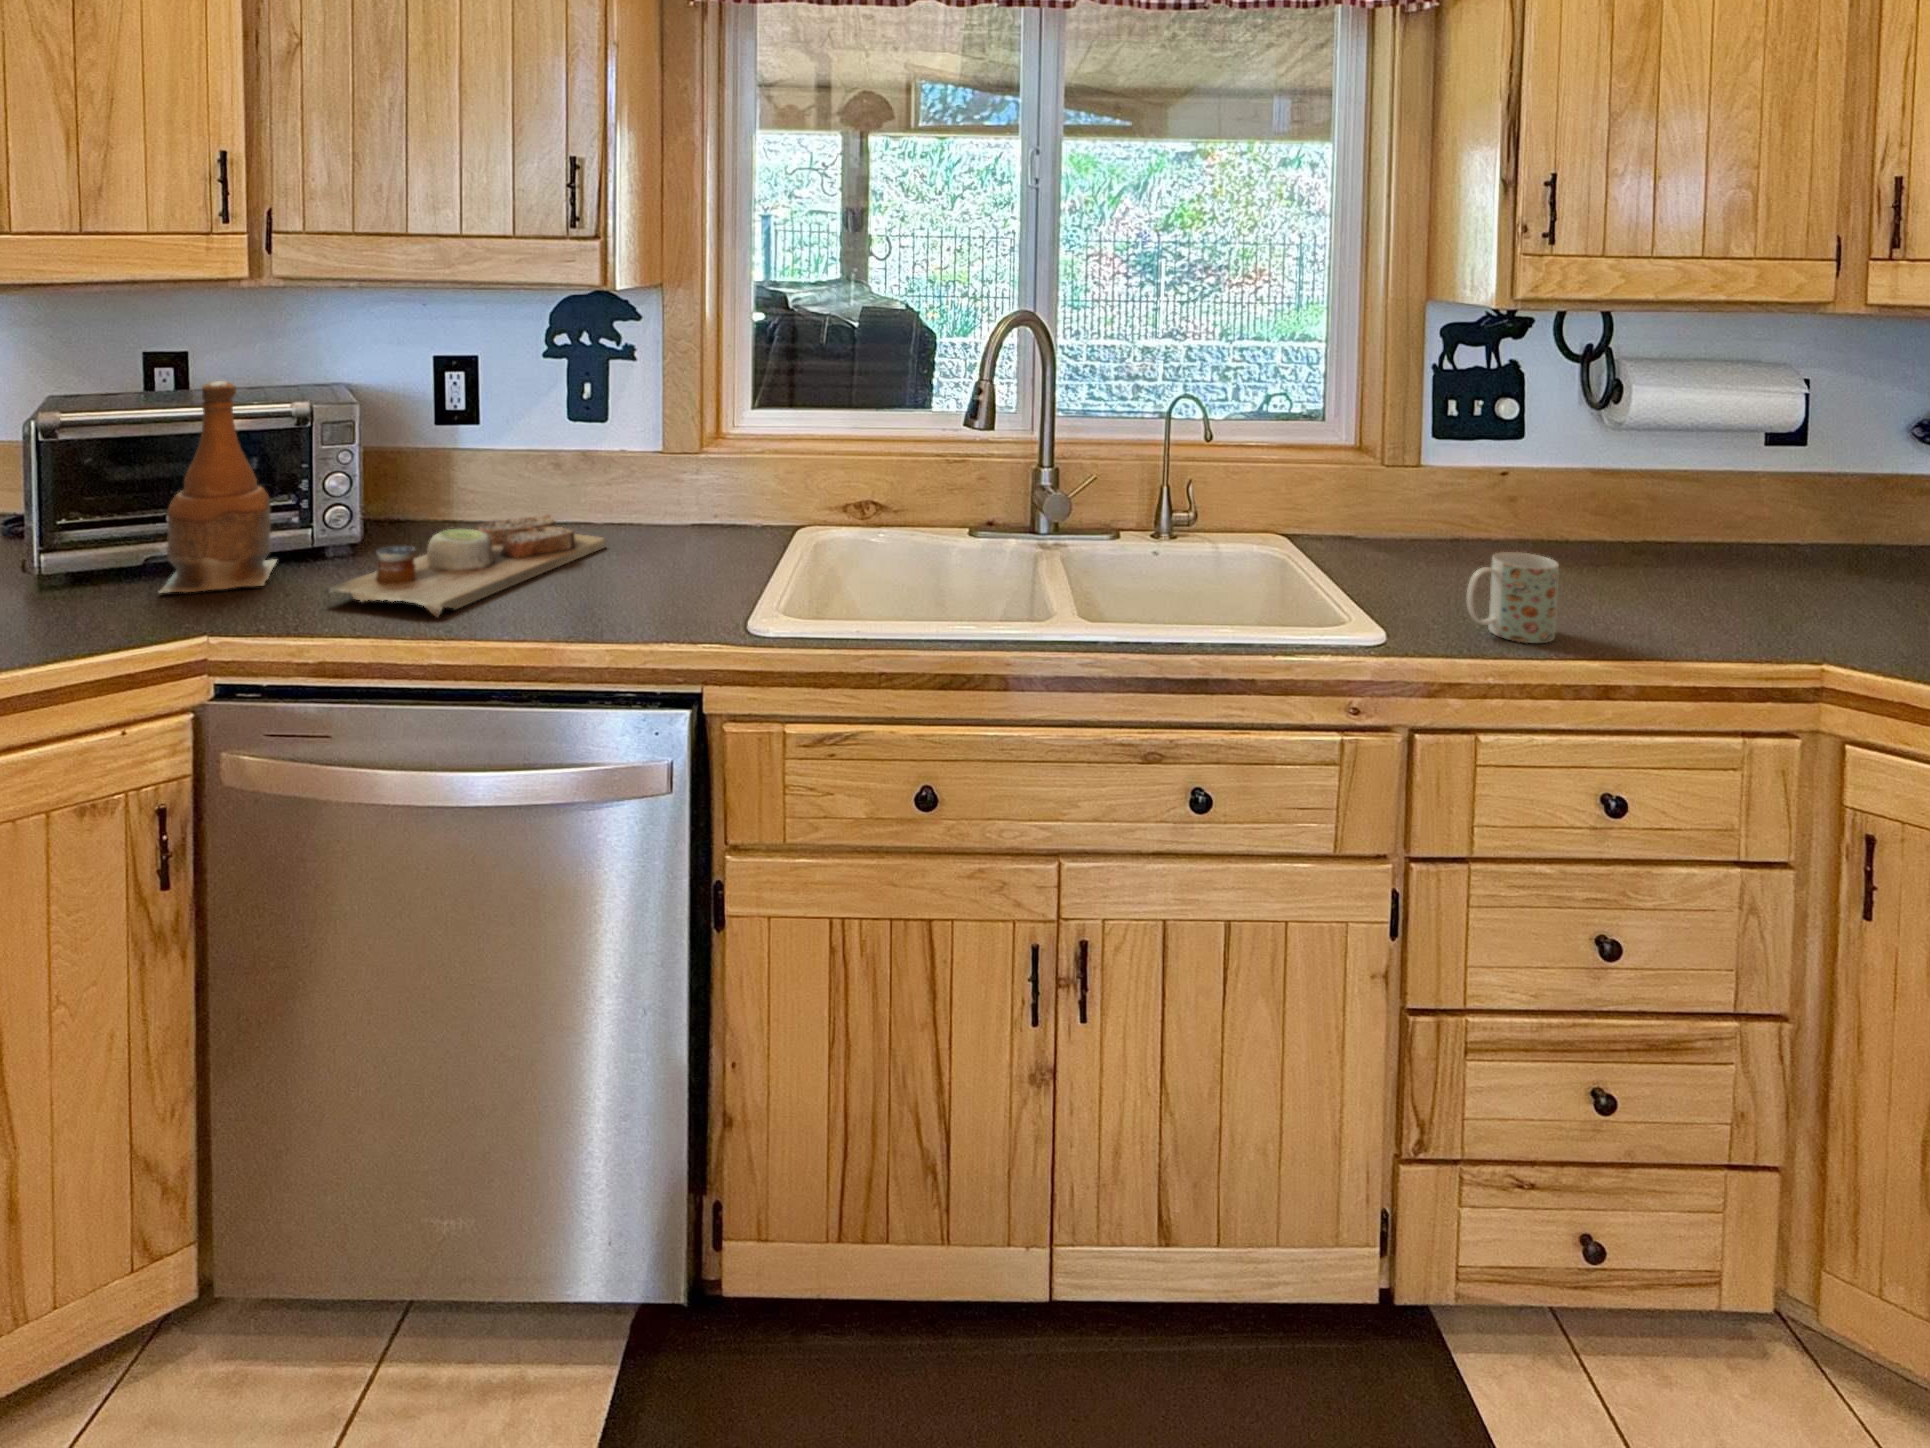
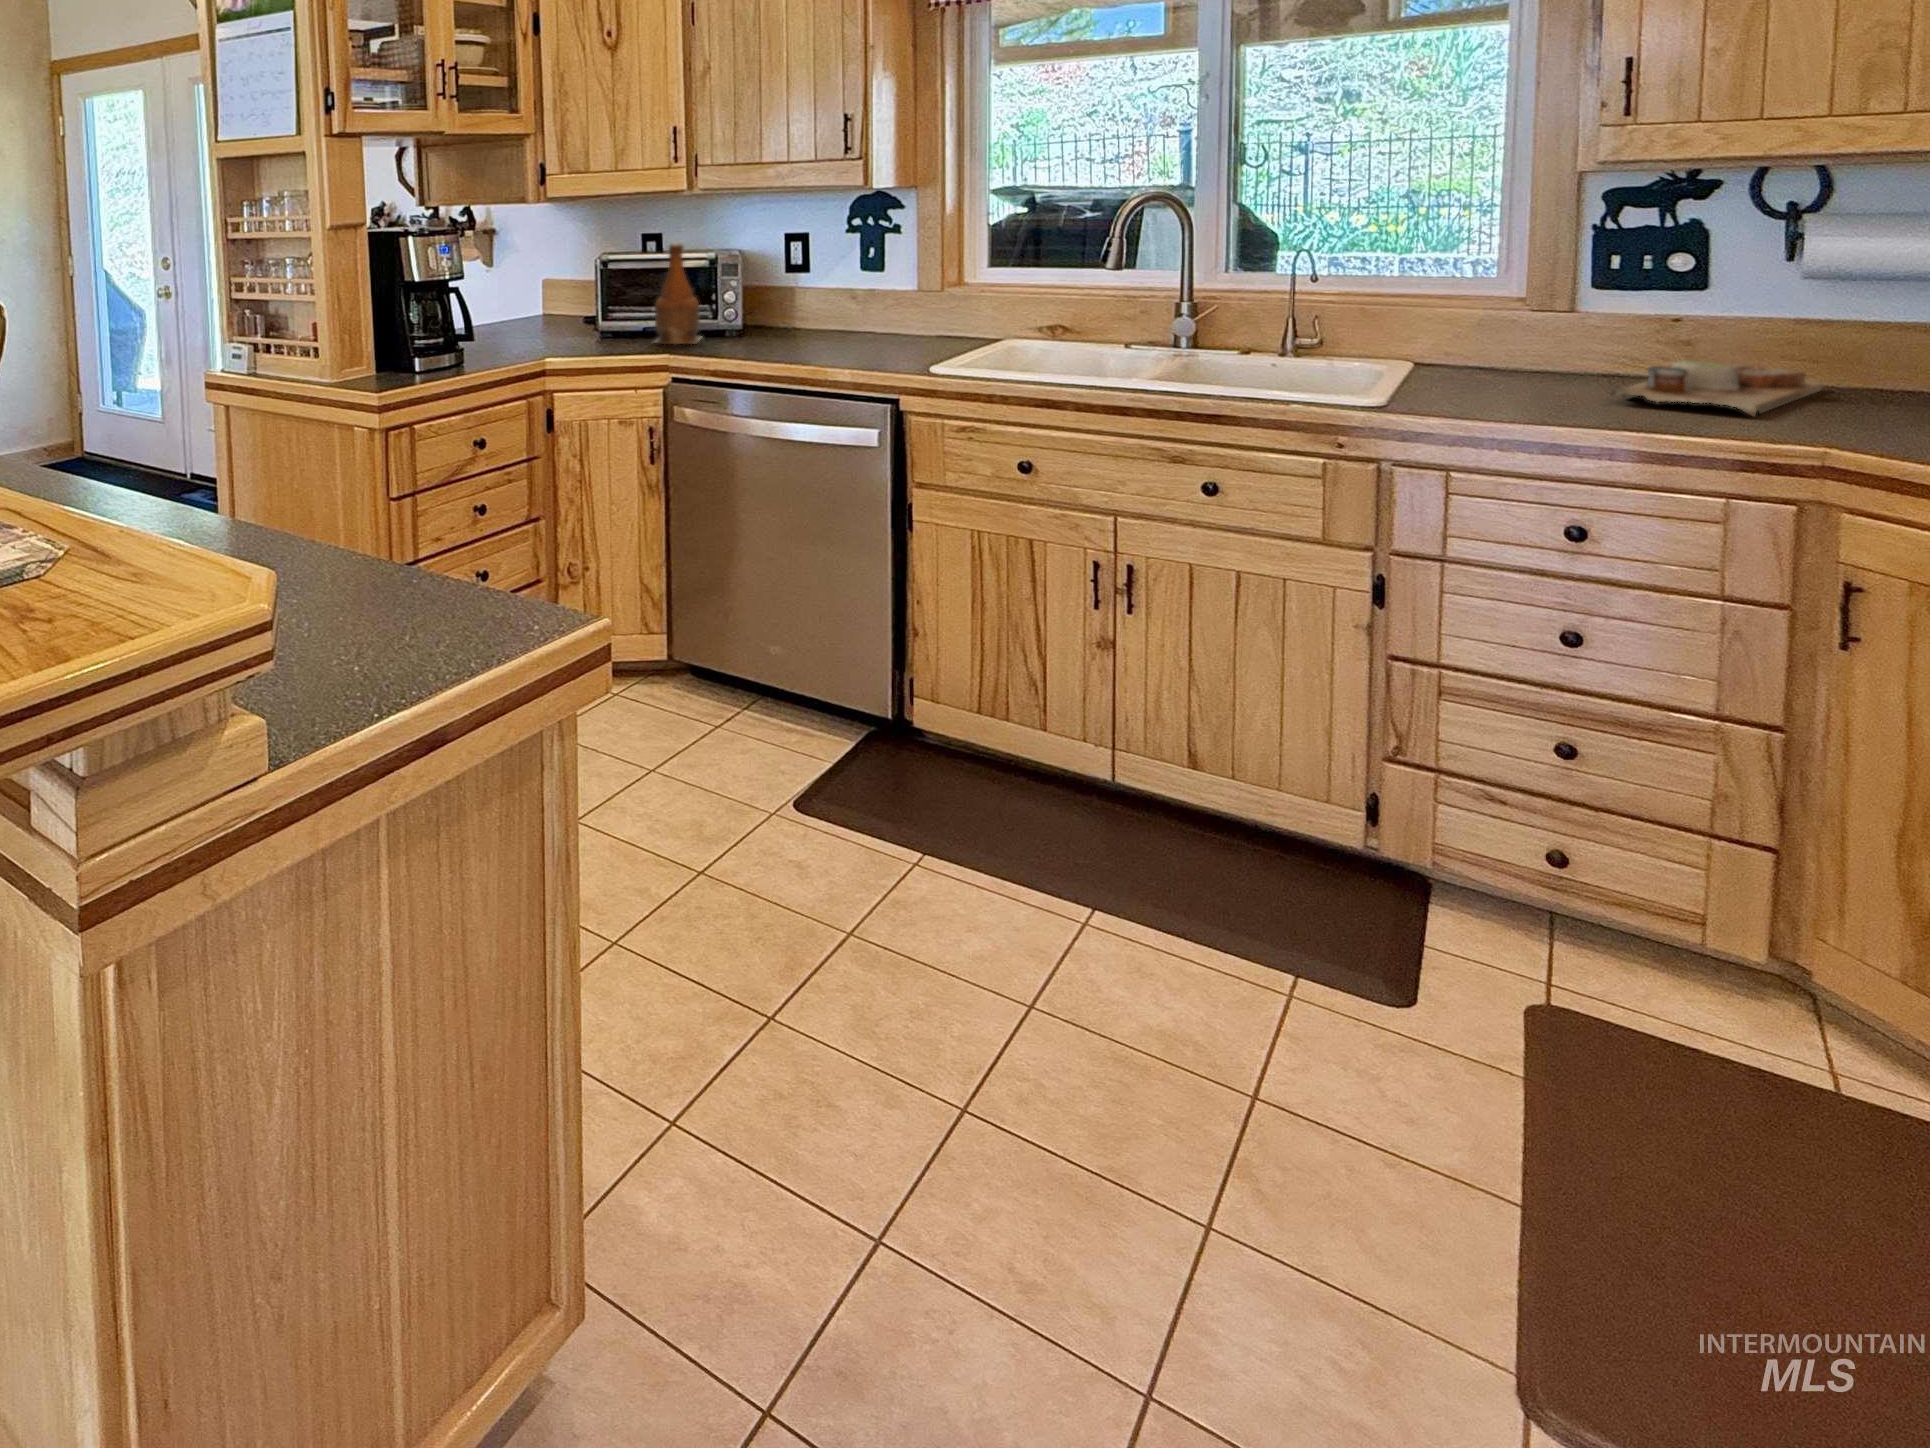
cutting board: present [325,514,606,617] -> present [1611,360,1822,416]
mug: present [1466,552,1559,643] -> none [1468,355,1561,418]

